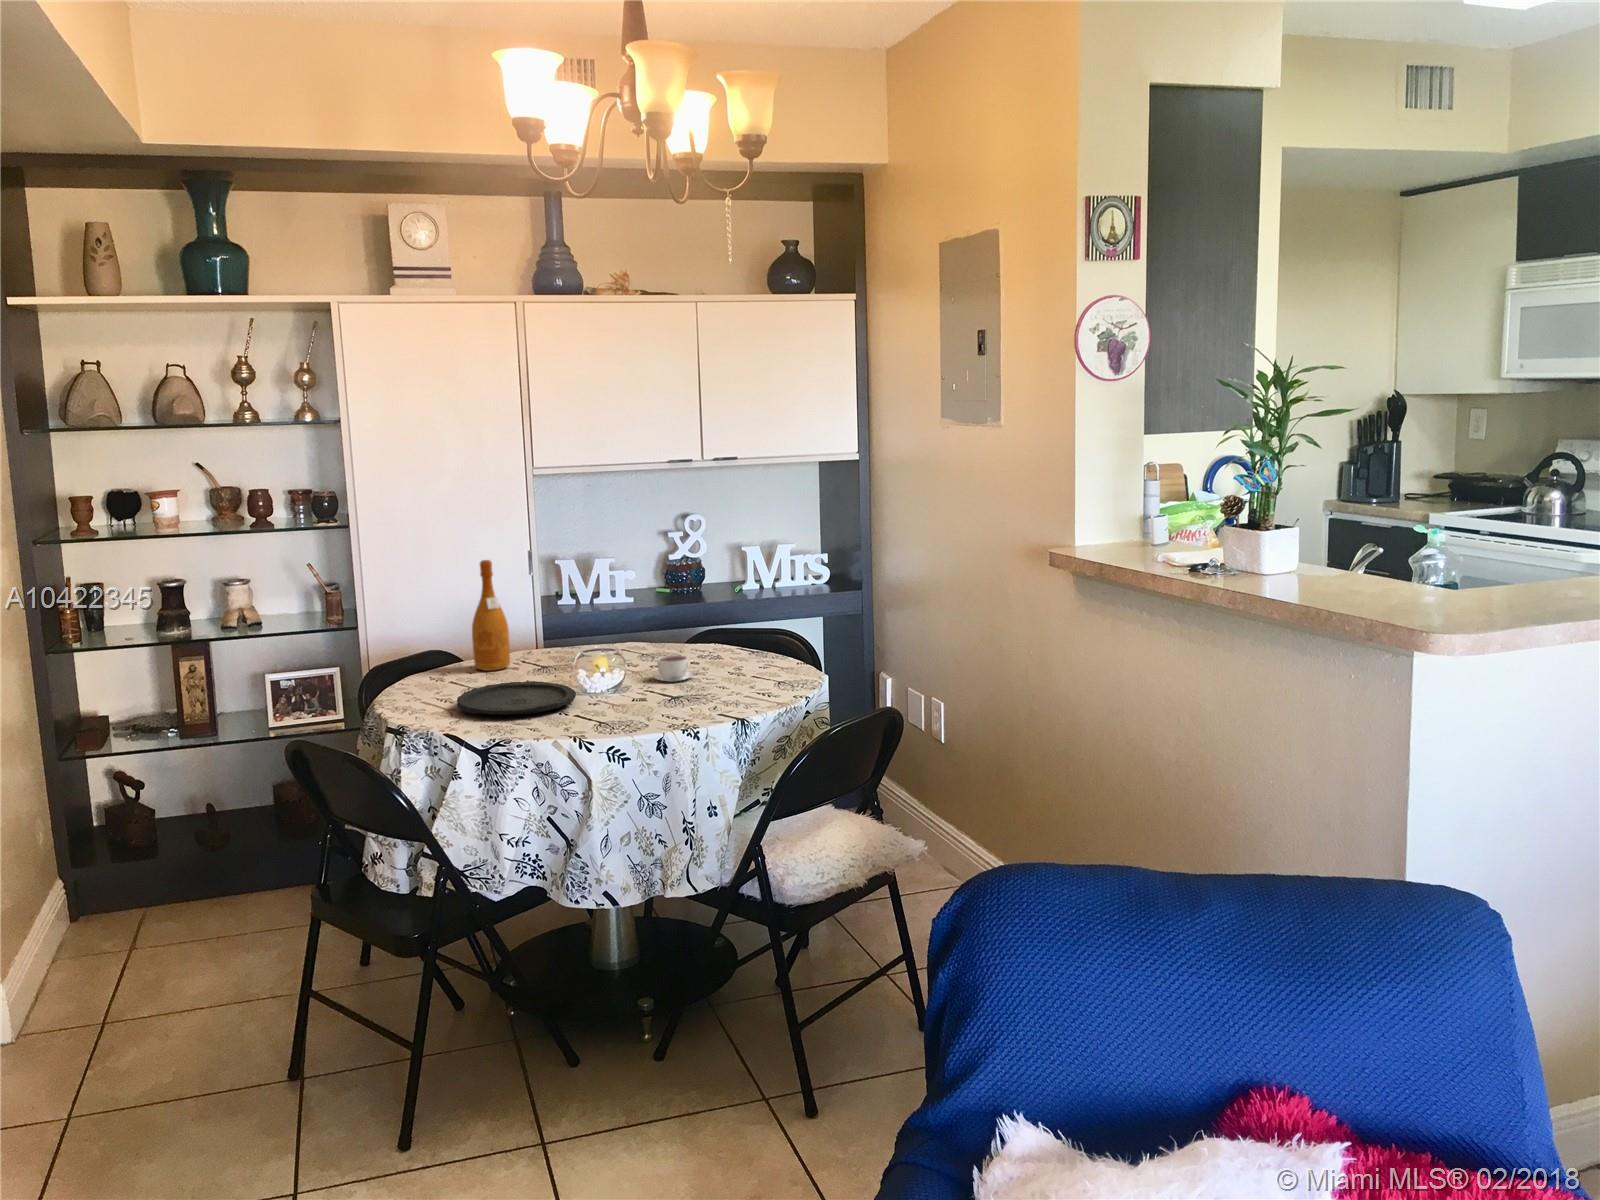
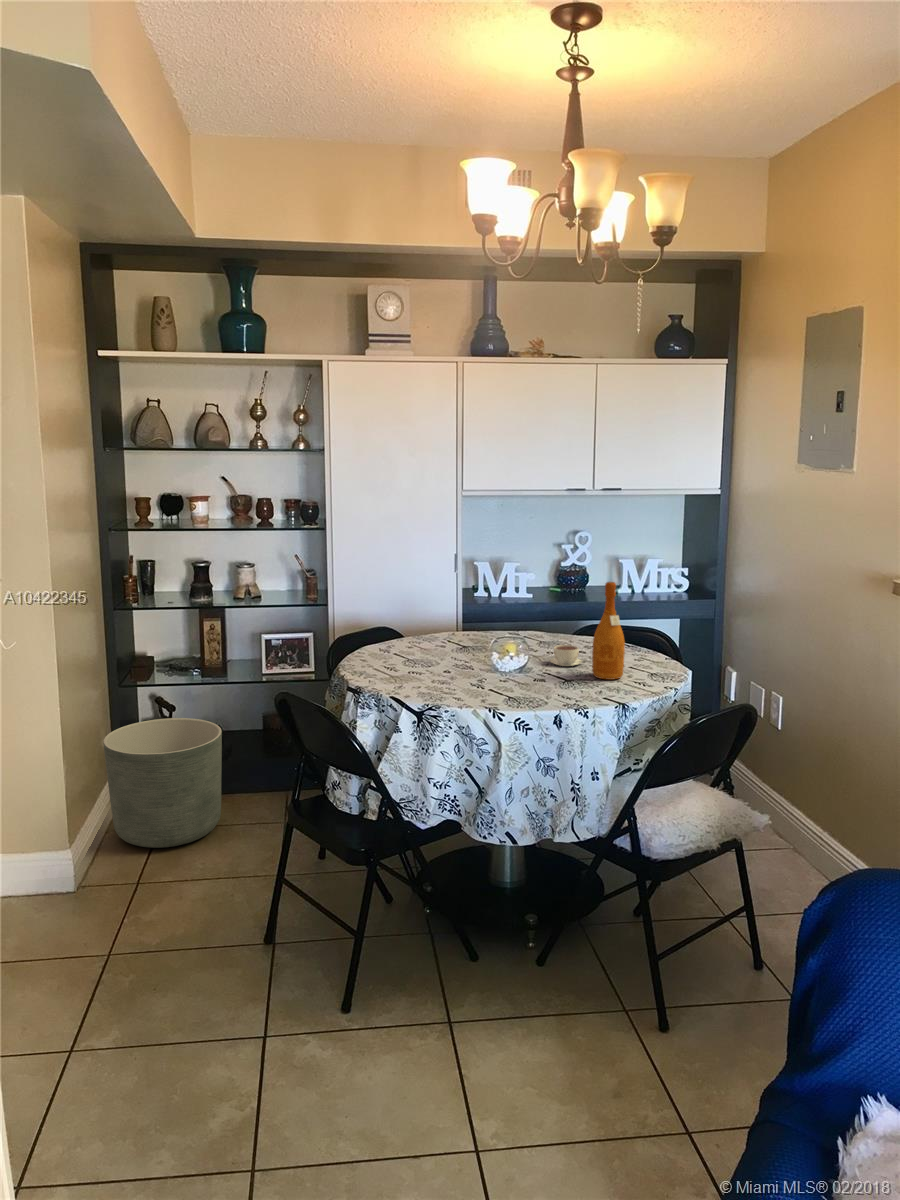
wine bottle: present [472,560,510,671] -> present [592,582,625,680]
plate: present [457,681,576,715] -> none [400,658,491,685]
planter: none [38,796,220,978] -> present [103,718,222,848]

